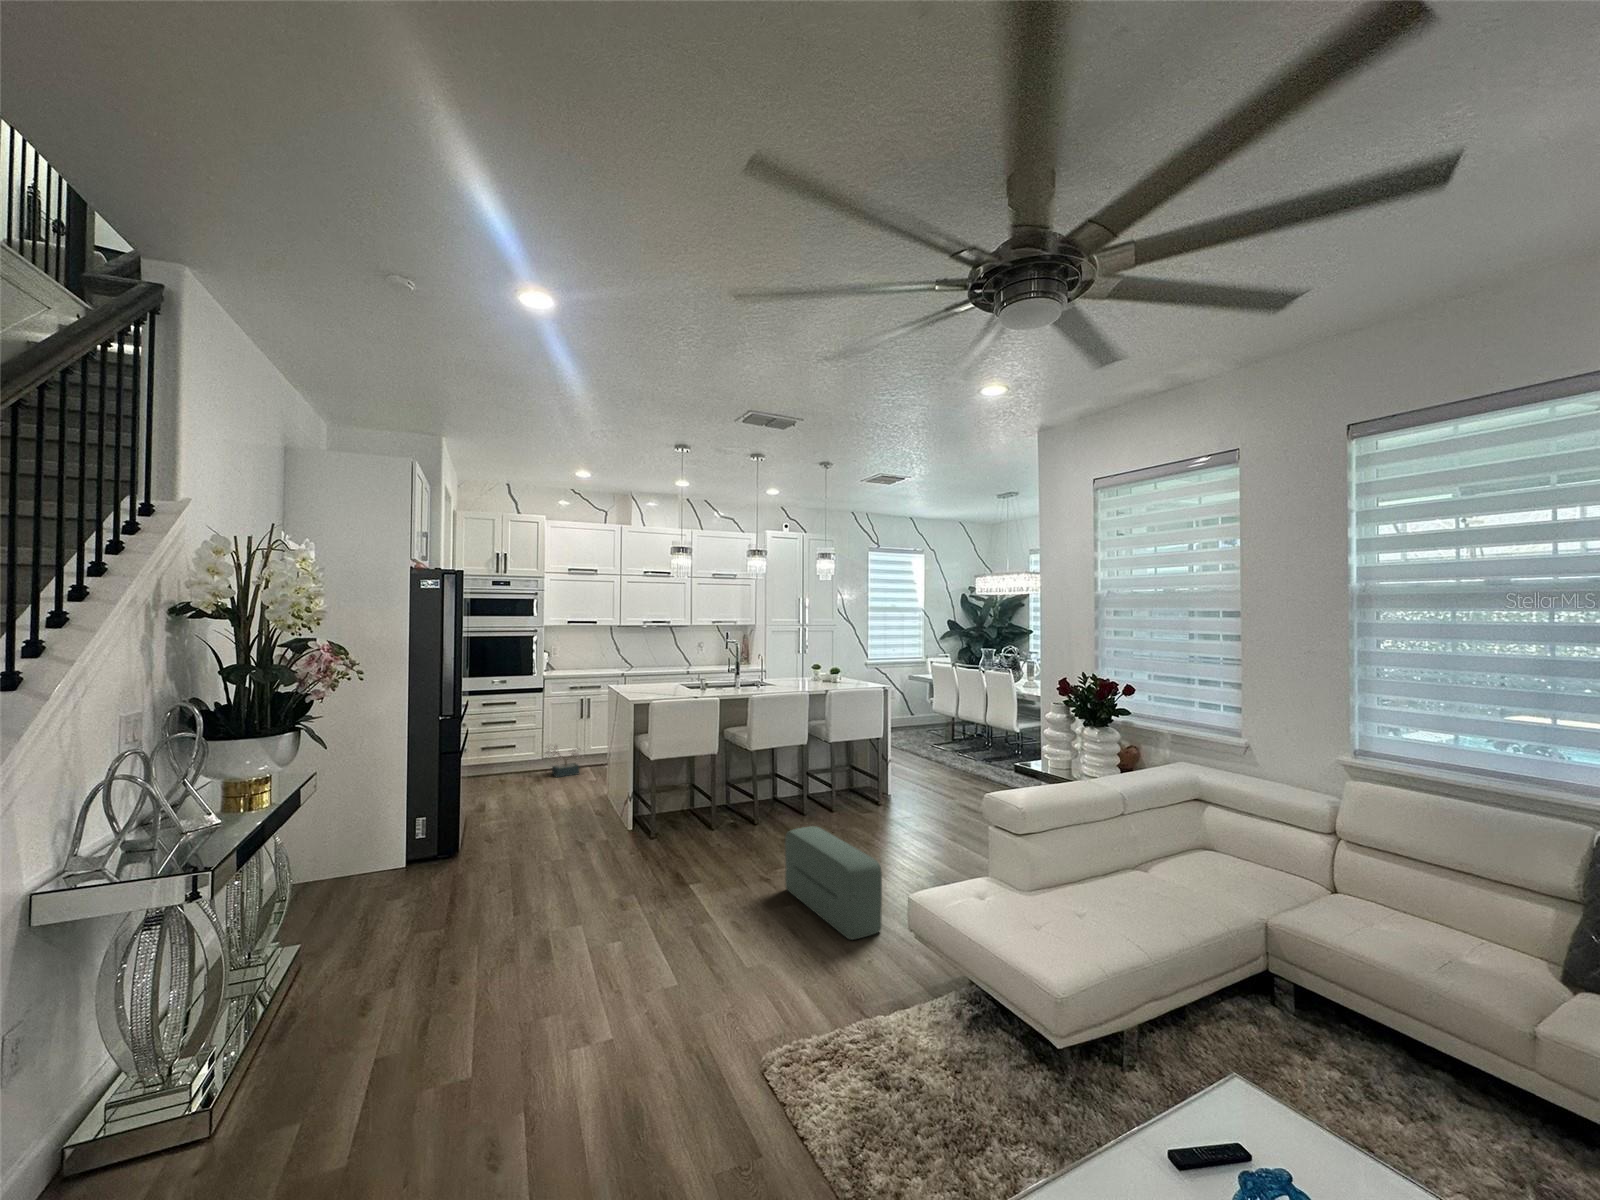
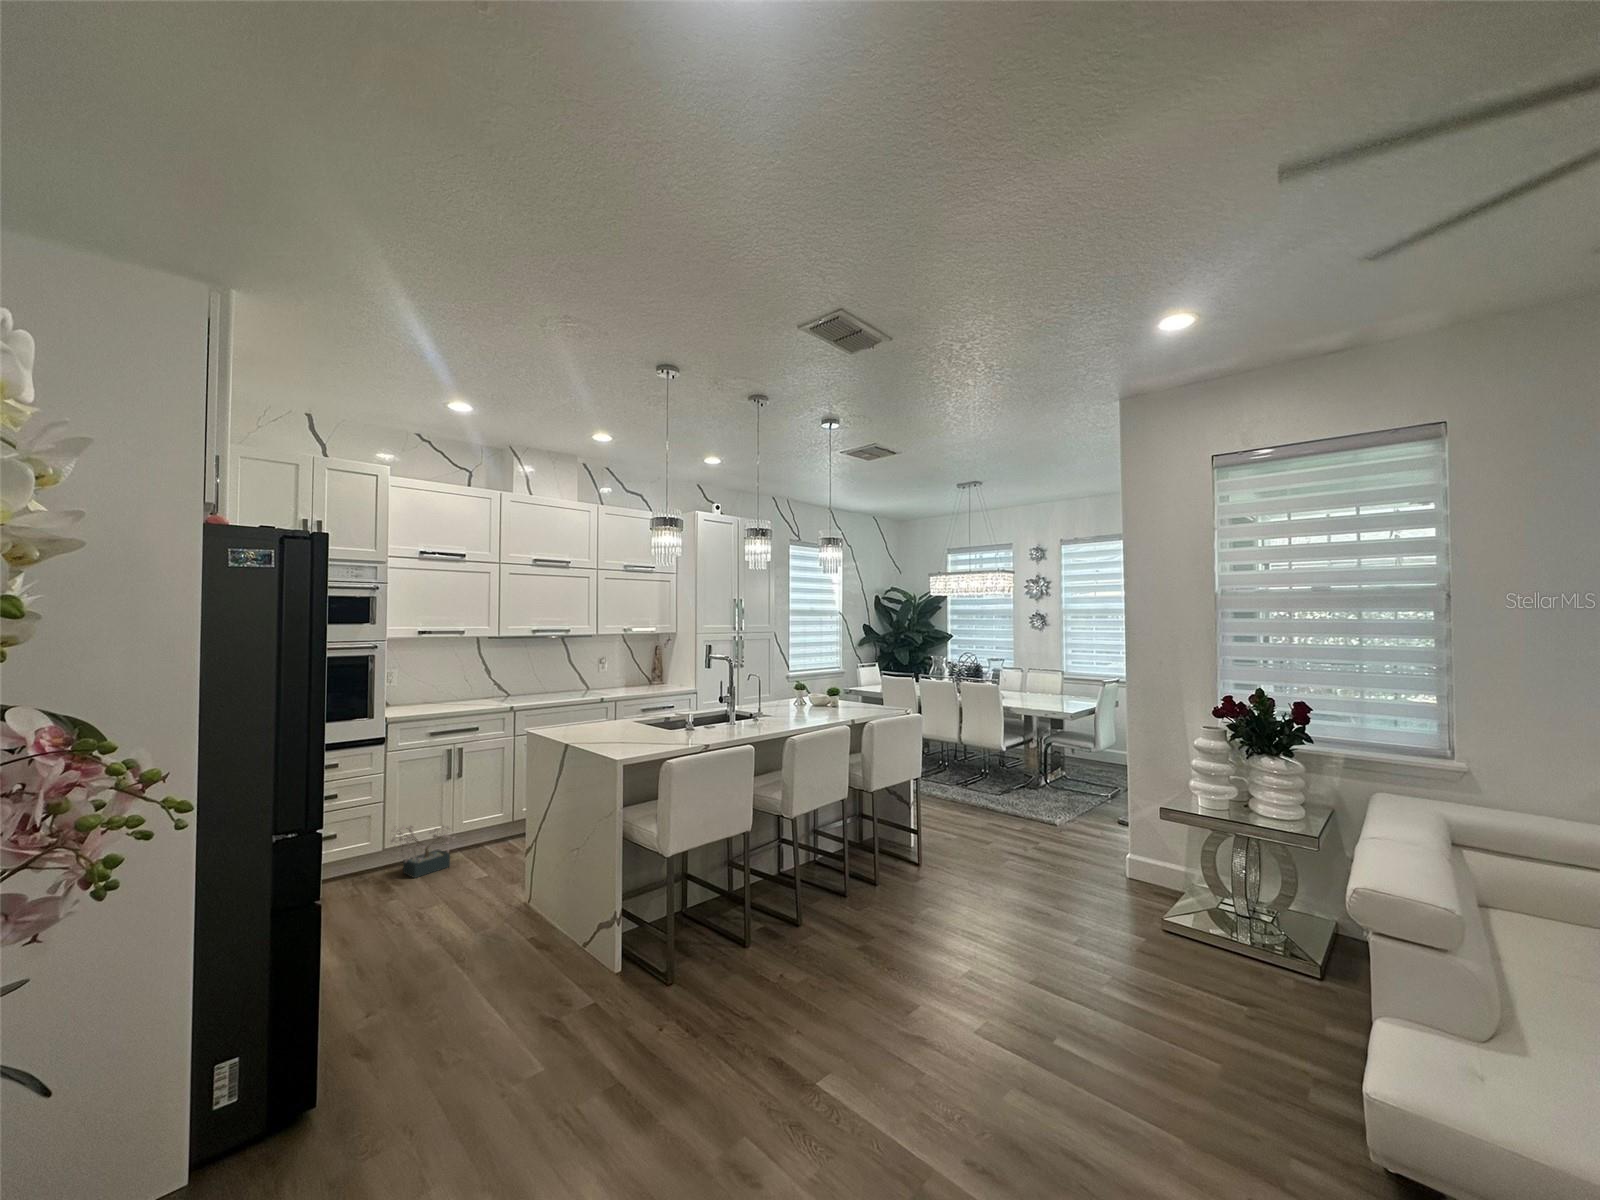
pouf: present [785,826,882,939] -> none [965,946,1187,1152]

